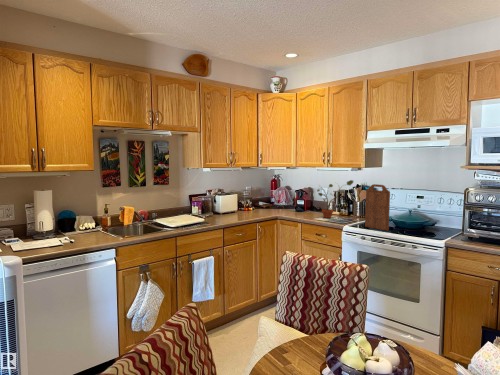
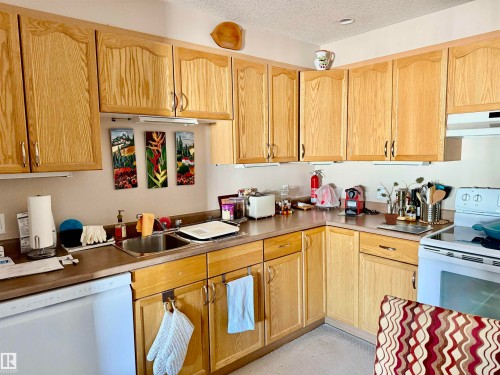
cutting board: present [365,184,390,231] -> none [448,183,487,243]

